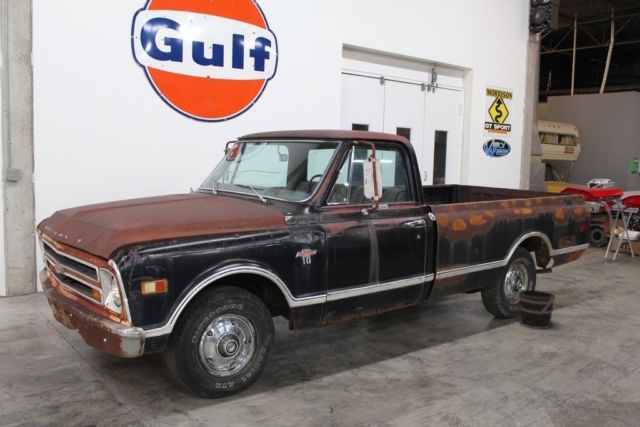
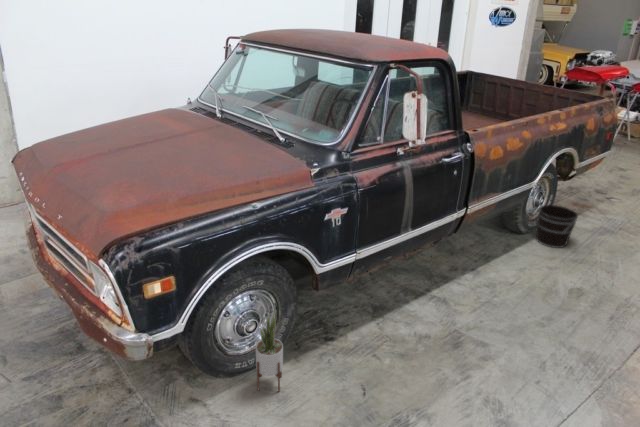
potted plant: none [233,327,258,411] -> present [256,312,283,391]

